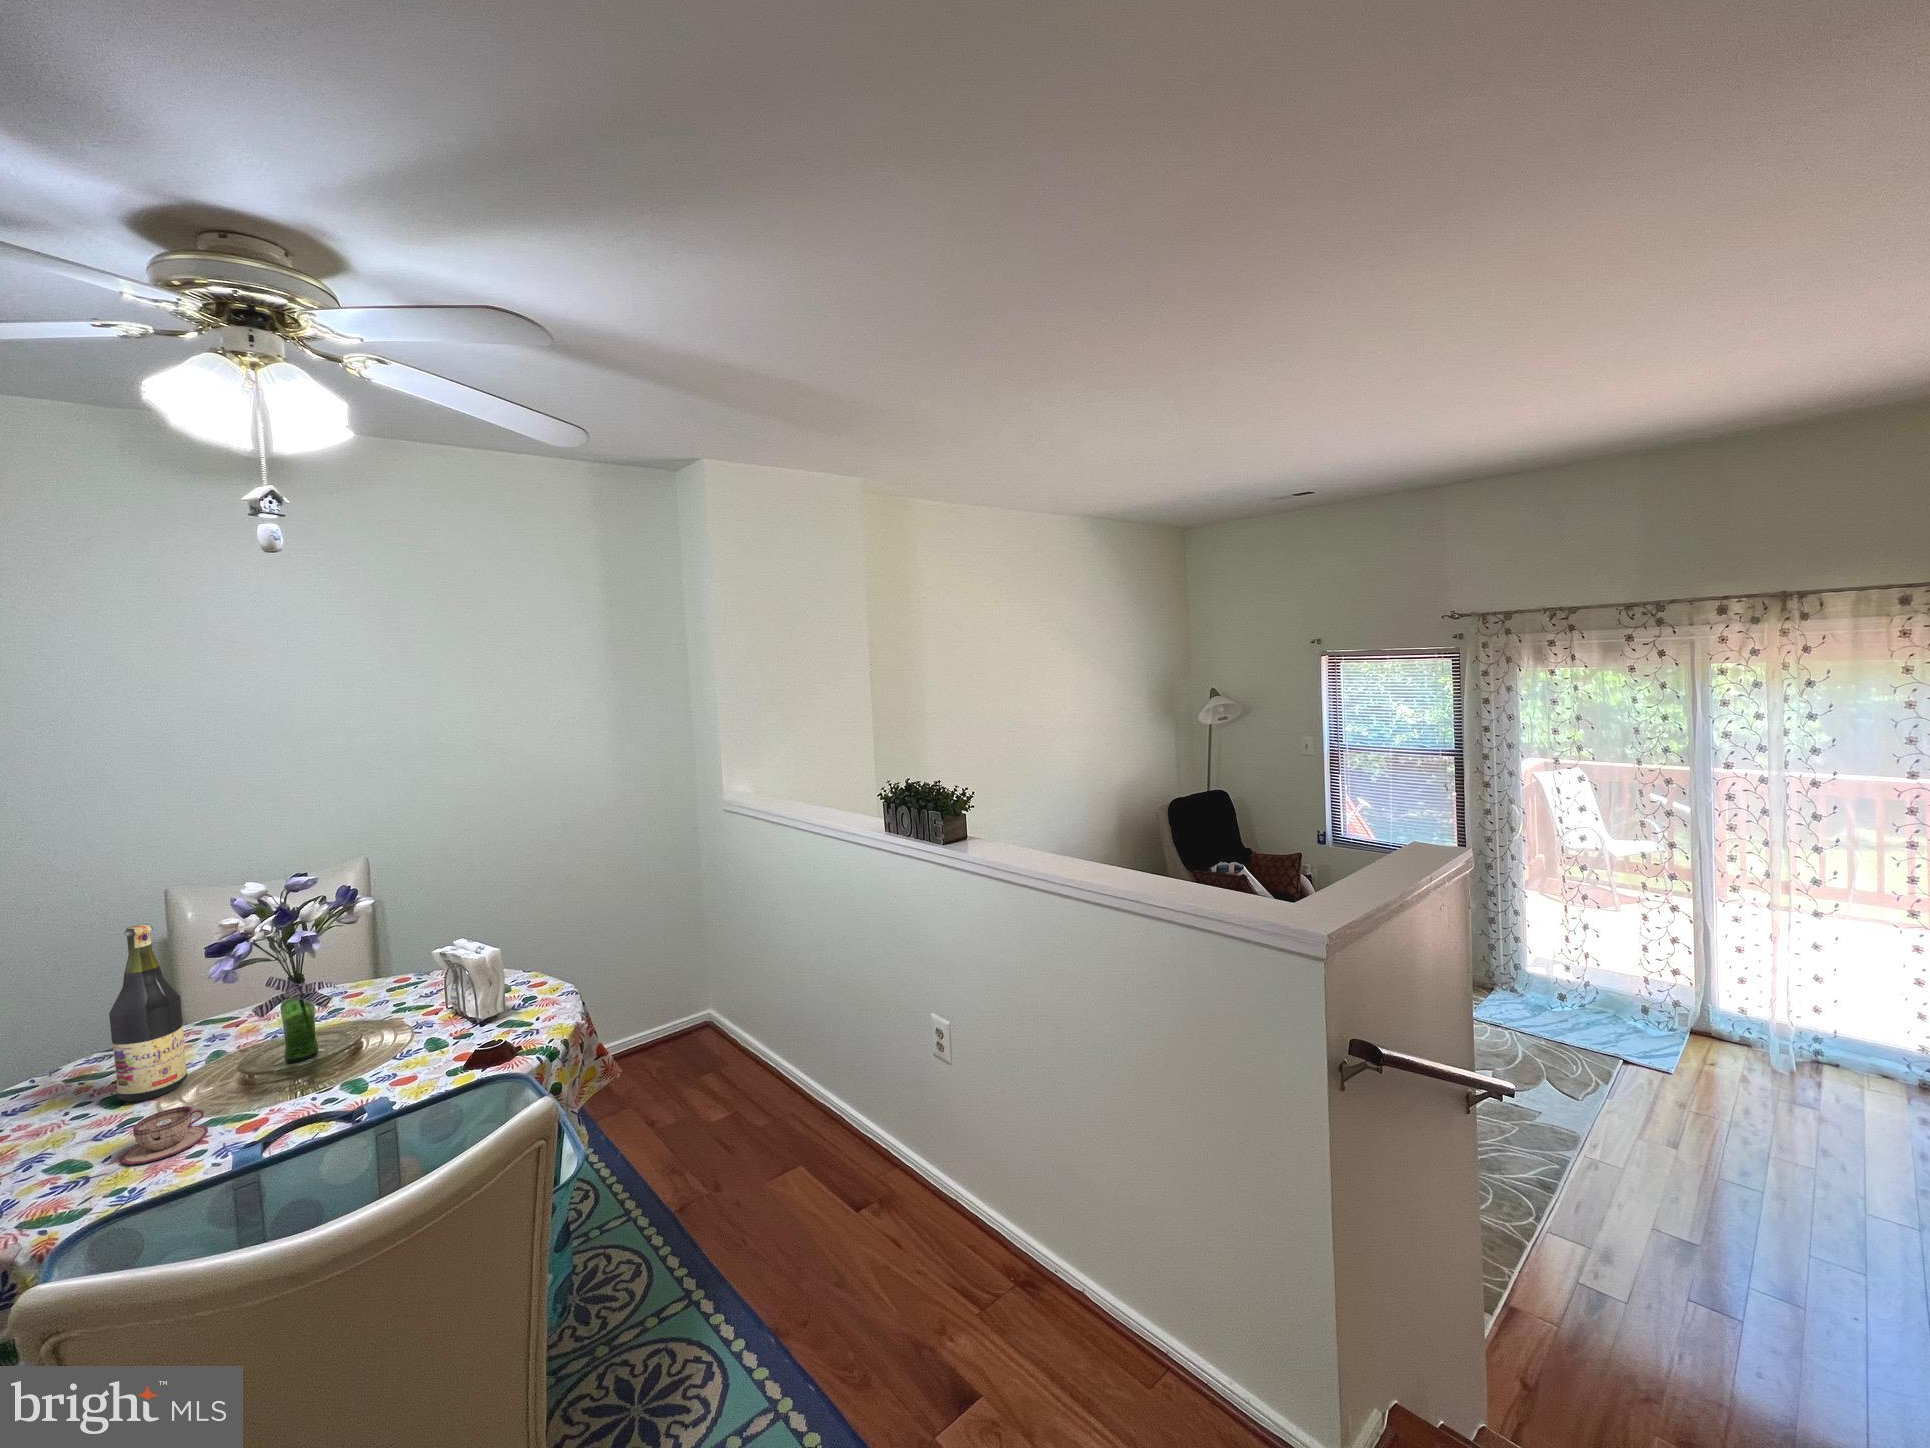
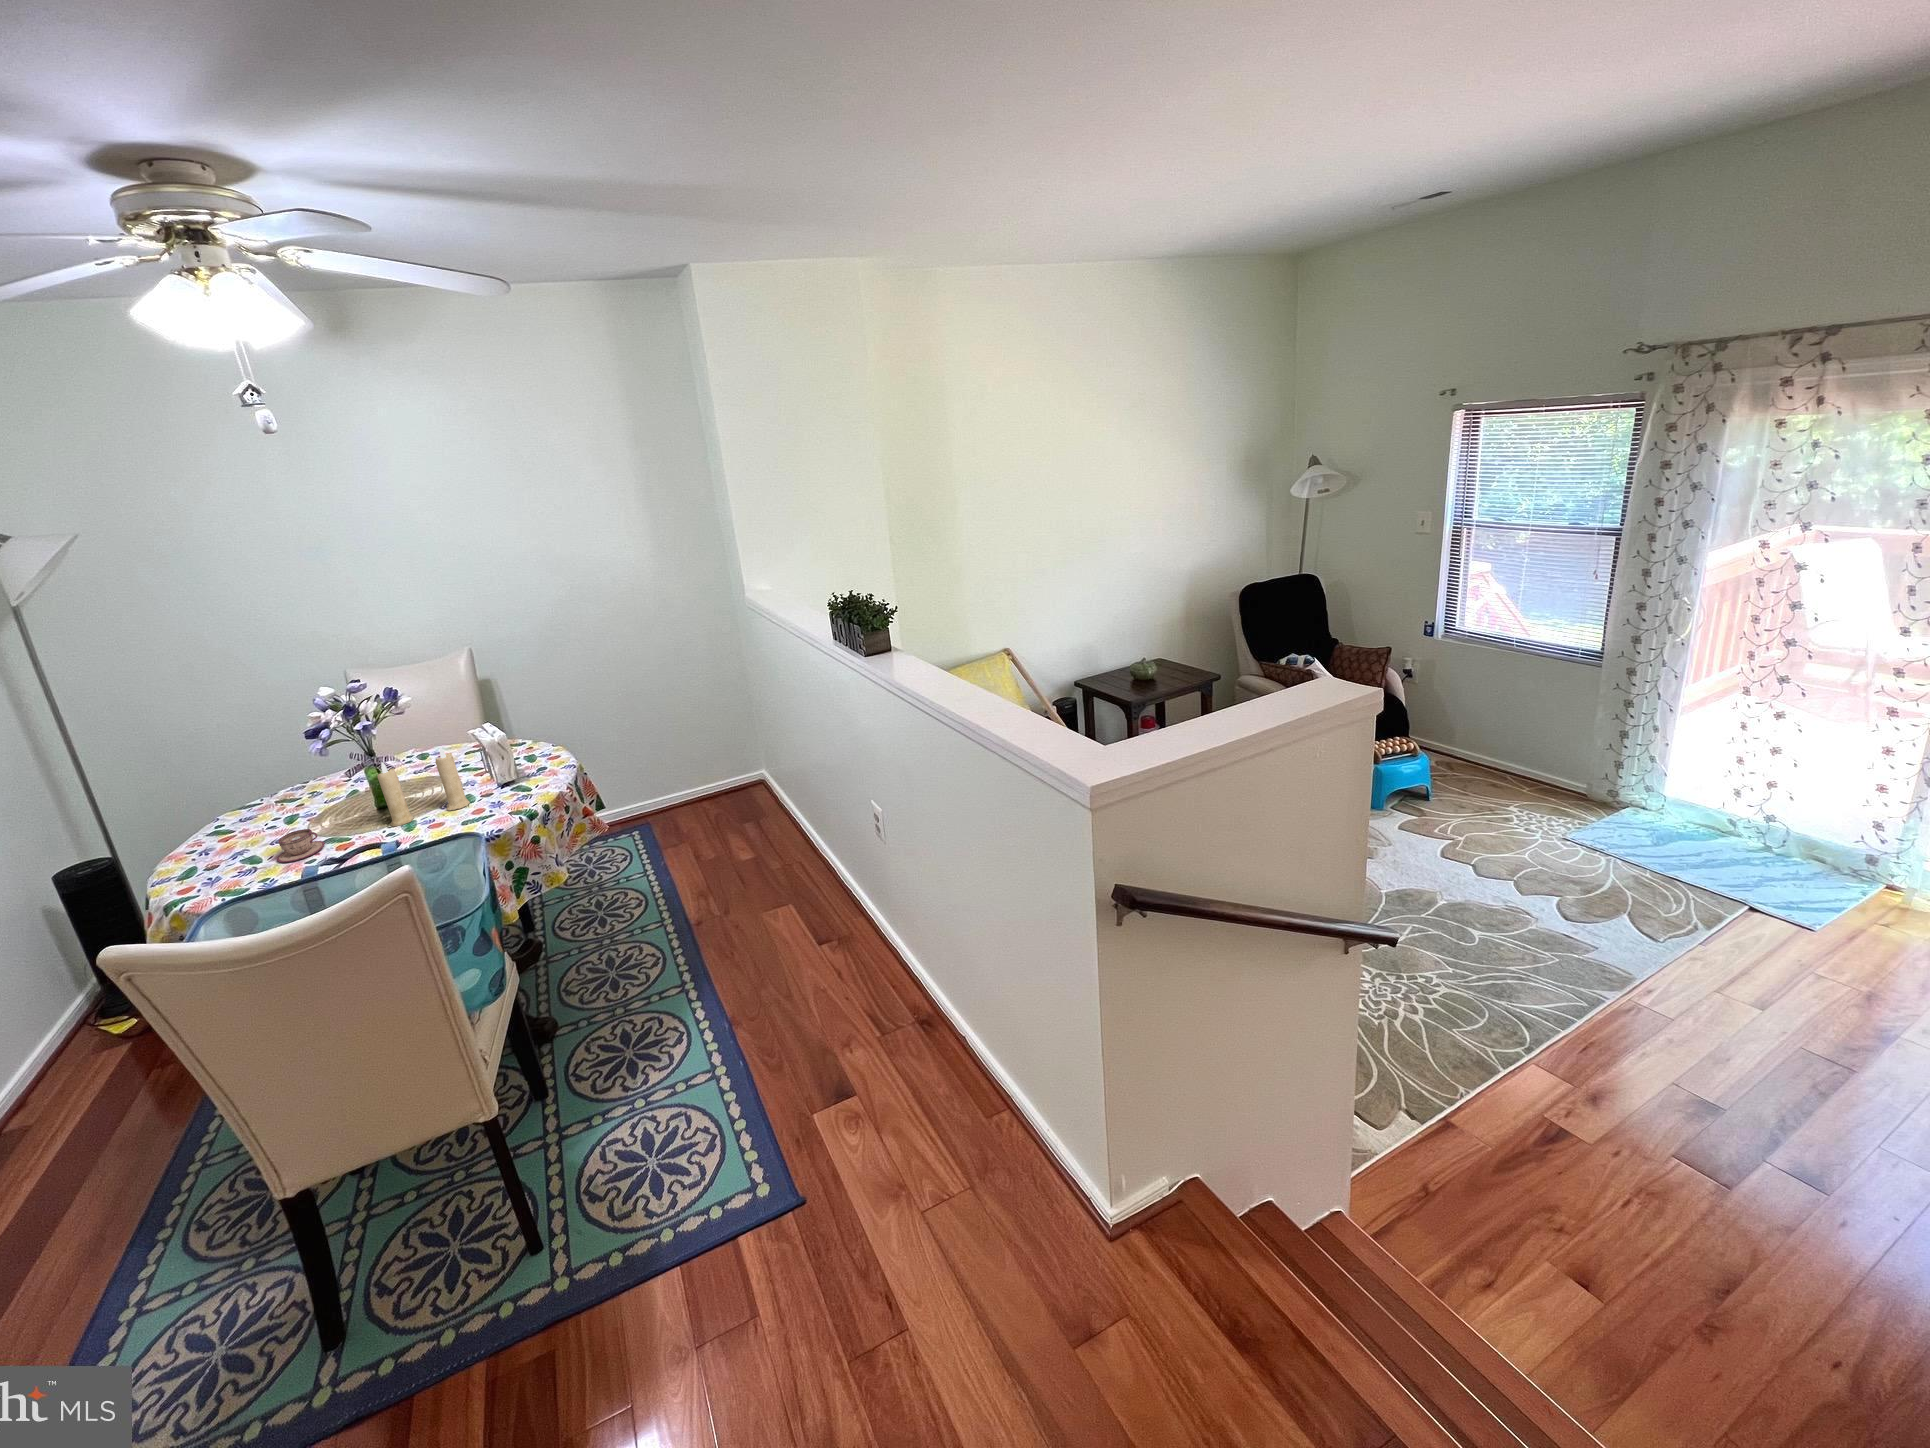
wine bottle: present [109,924,188,1102] -> none [264,706,330,819]
candle: none [311,964,440,1093] -> present [377,747,470,827]

